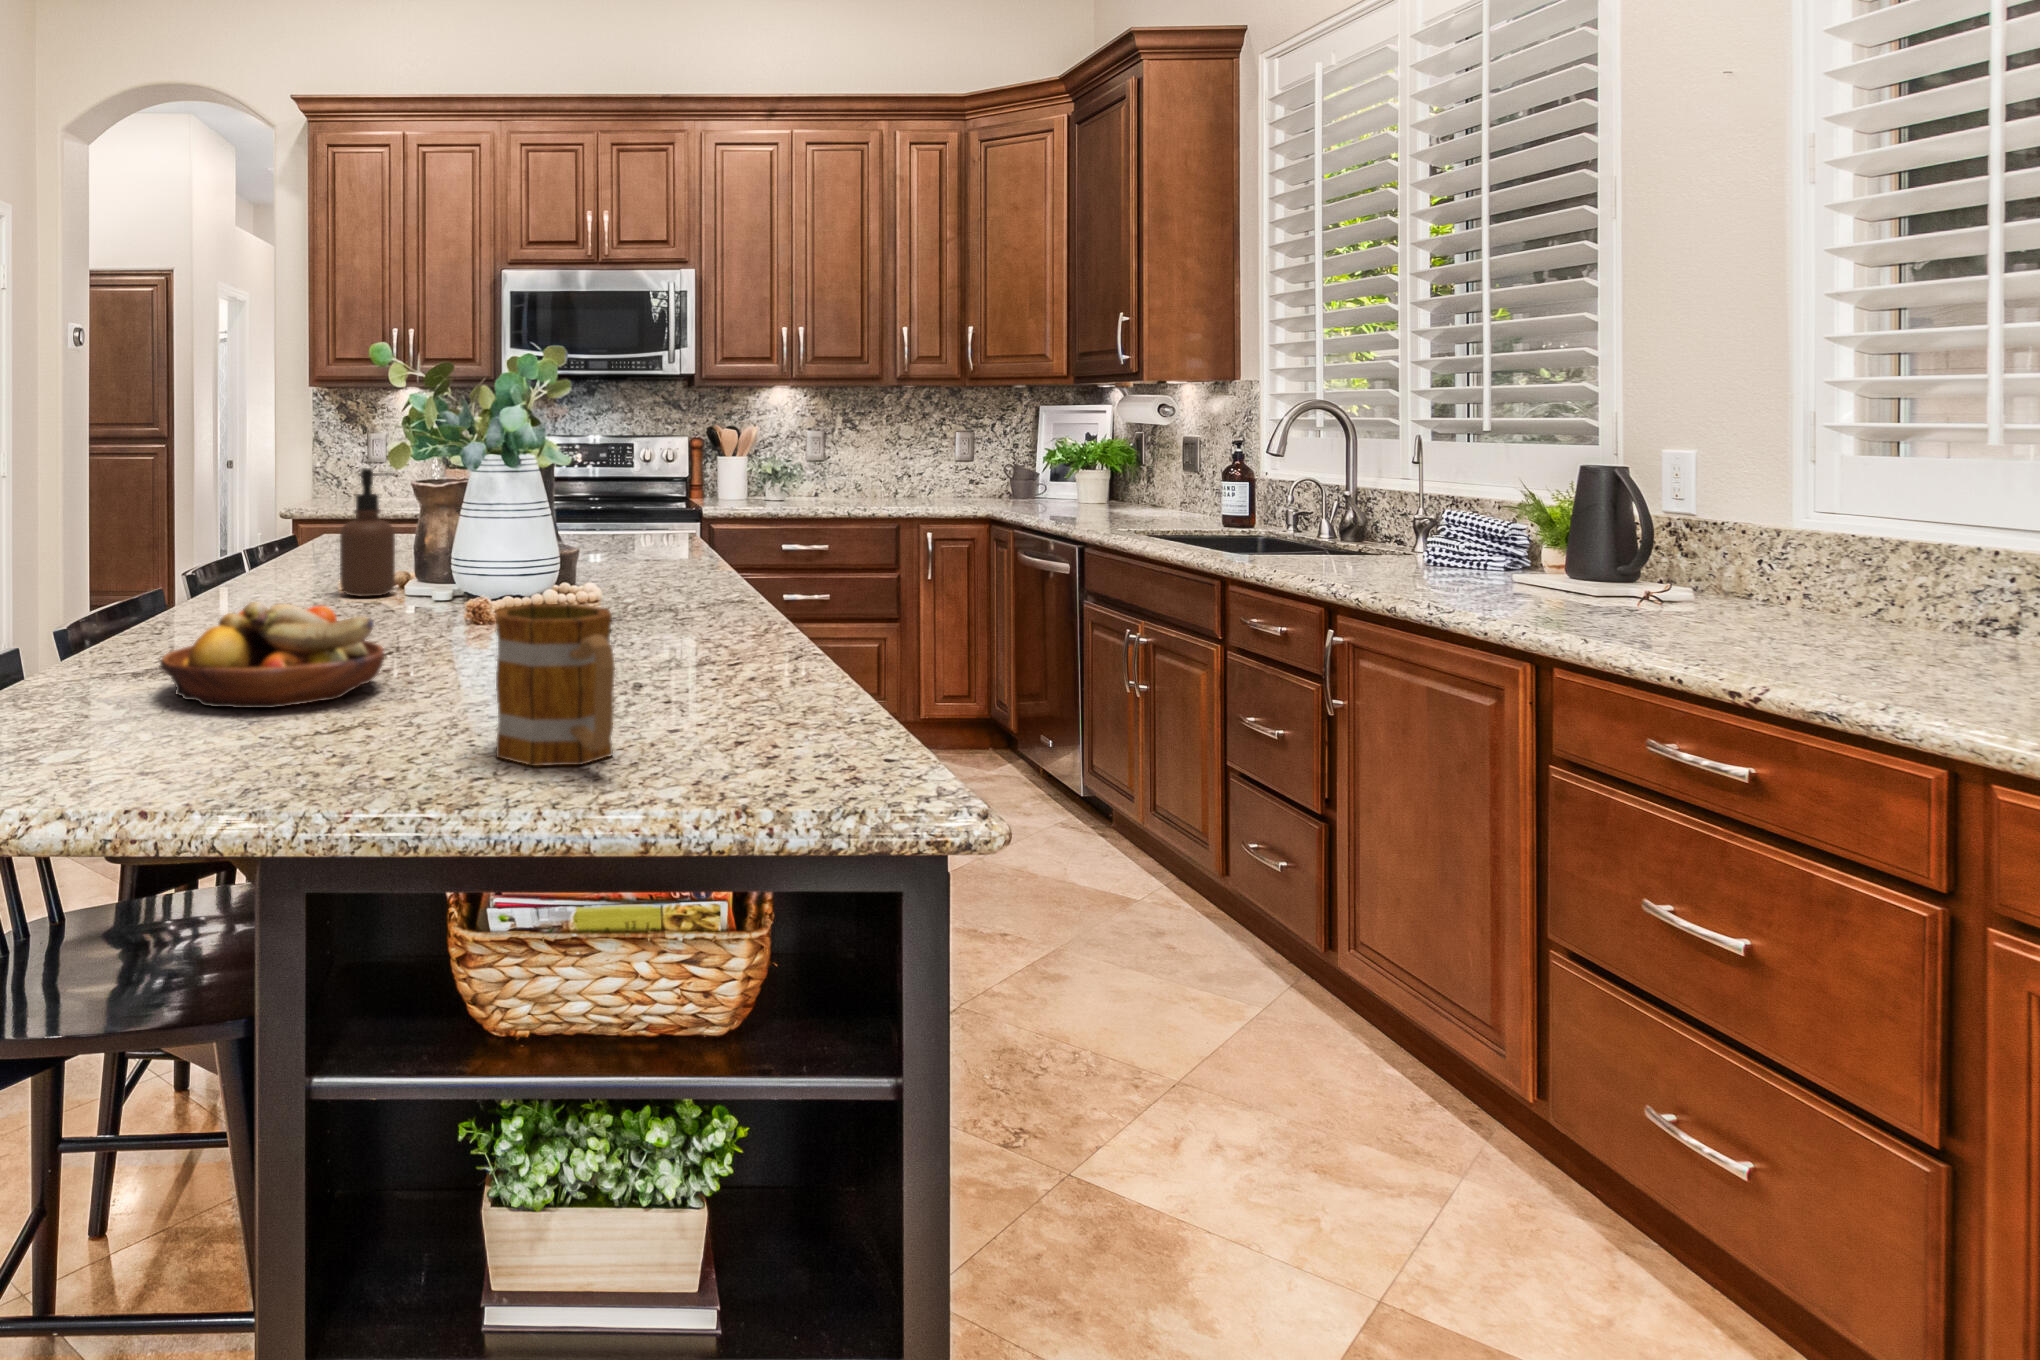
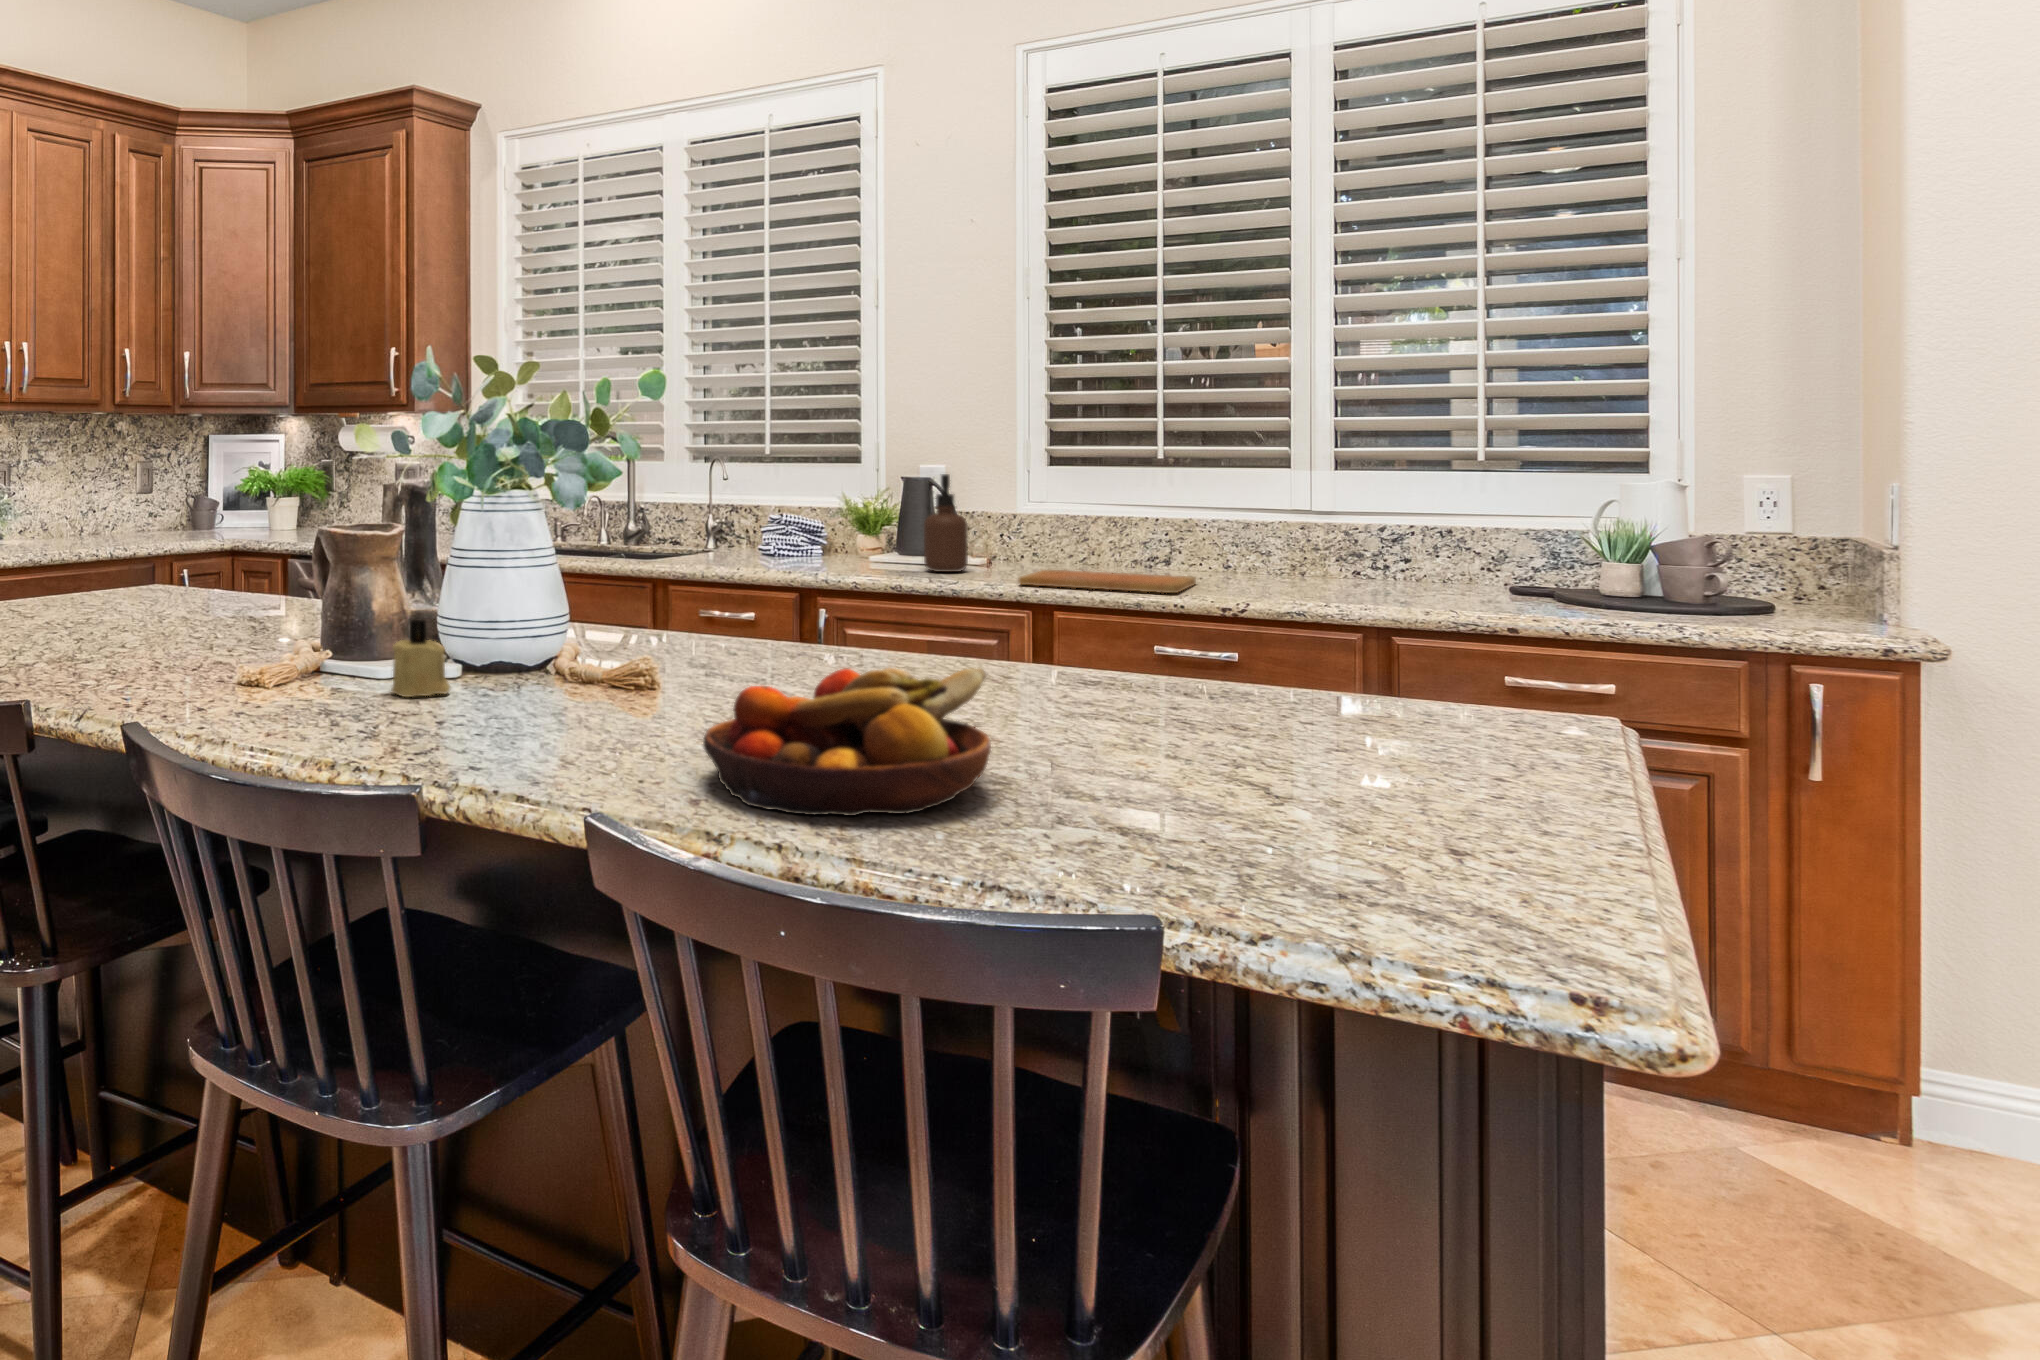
soap dispenser: present [340,468,395,597] -> present [924,474,968,572]
candle: none [400,555,443,614] -> present [391,620,450,697]
mug: present [495,604,615,766] -> none [1192,616,1389,775]
cutting board: none [1548,612,1893,663] -> present [1018,570,1196,593]

